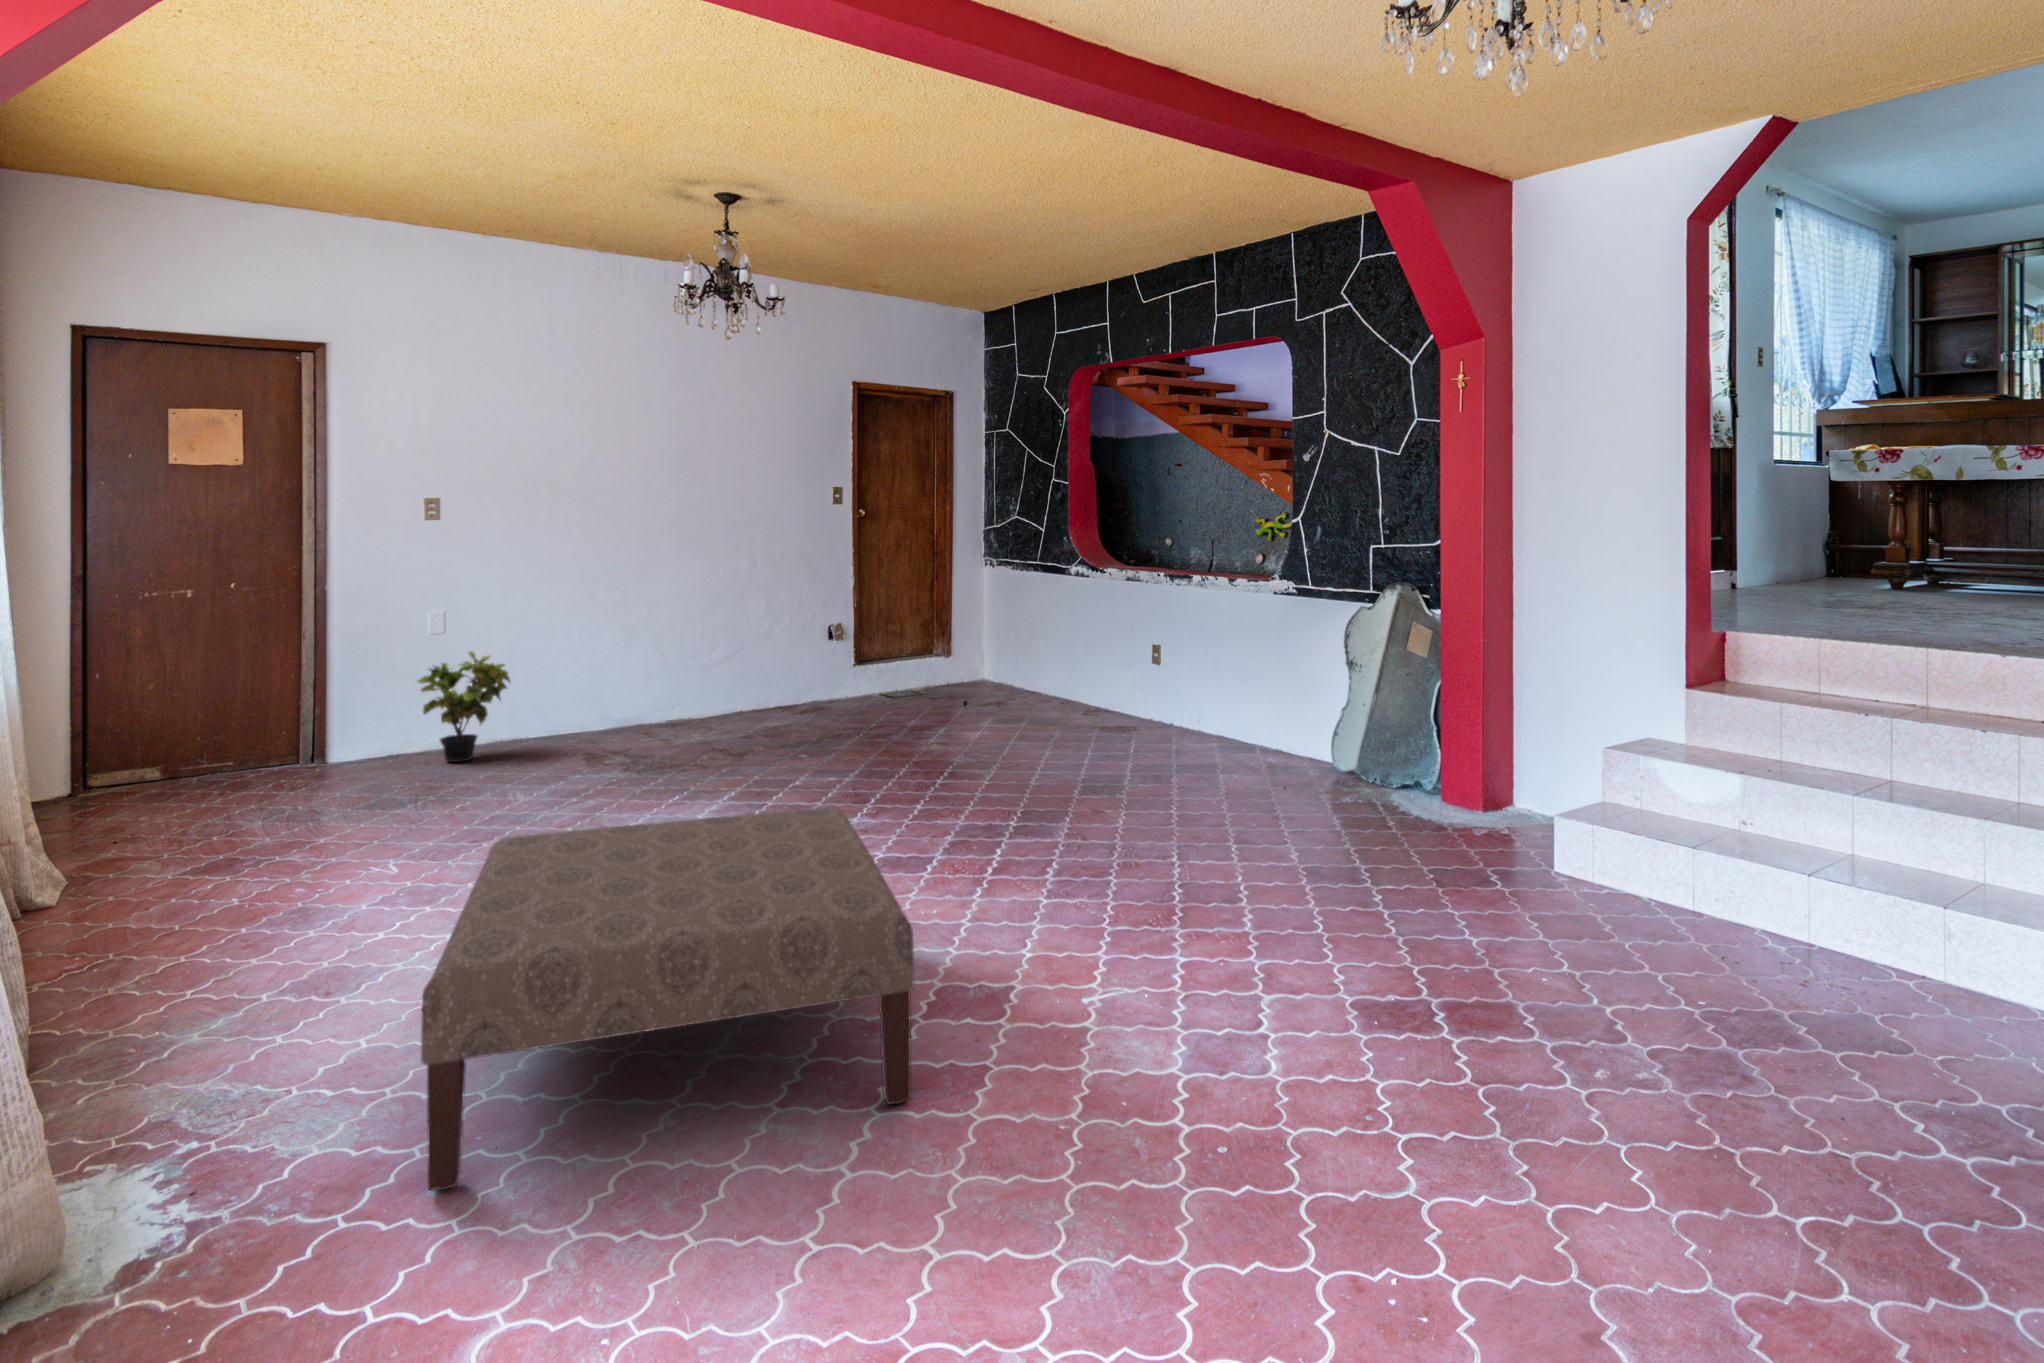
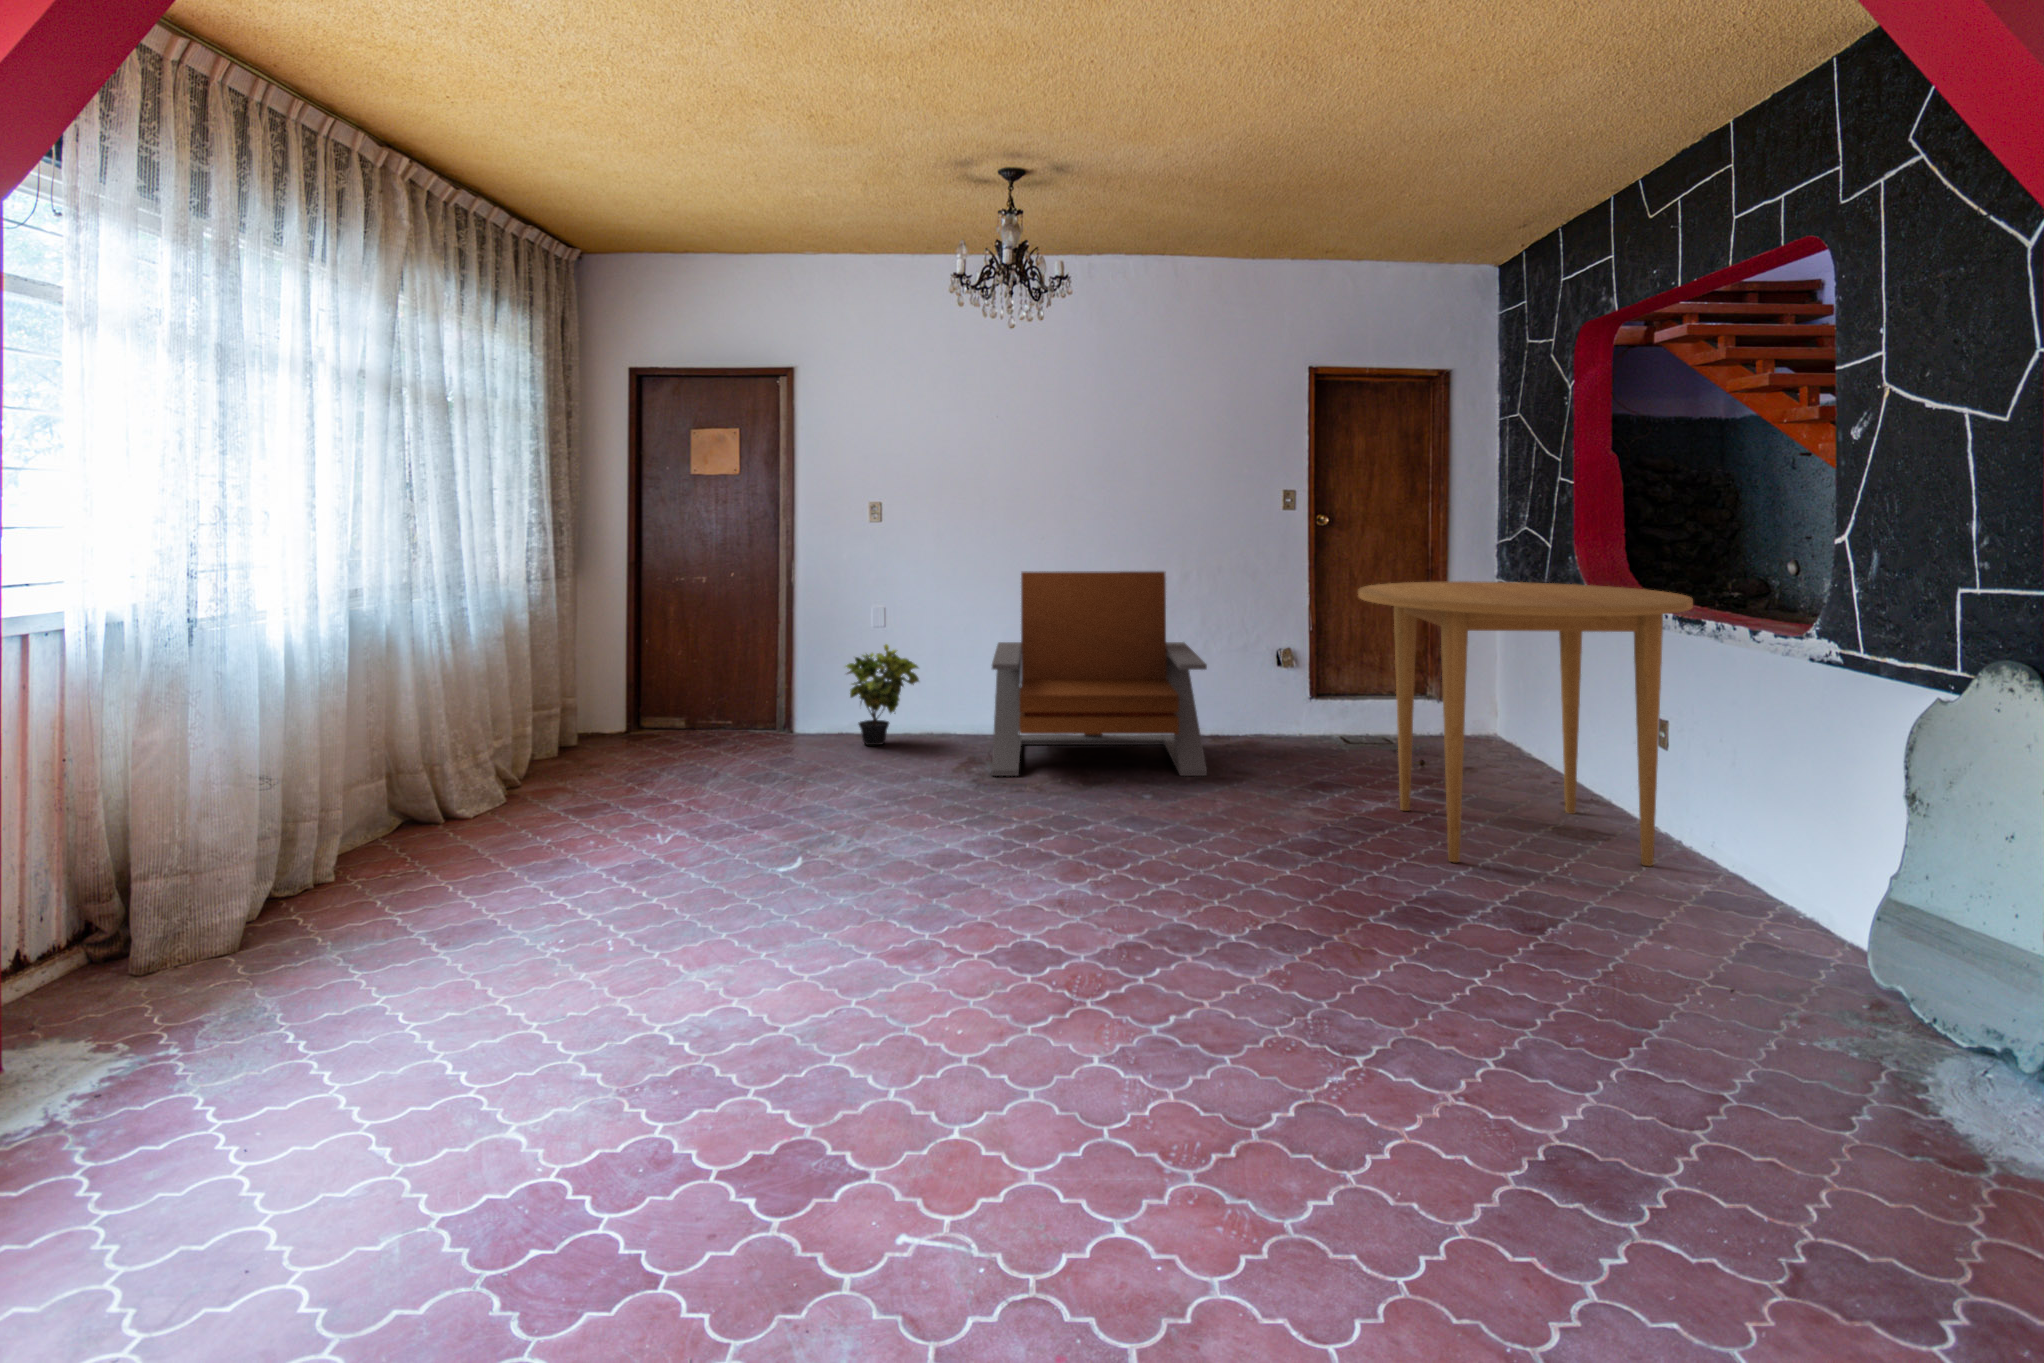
dining table: none [986,556,1204,756] -> present [1358,581,1693,866]
lounge chair: none [589,561,834,764] -> present [992,571,1207,776]
ottoman: present [421,808,915,1190] -> none [146,828,802,1262]

